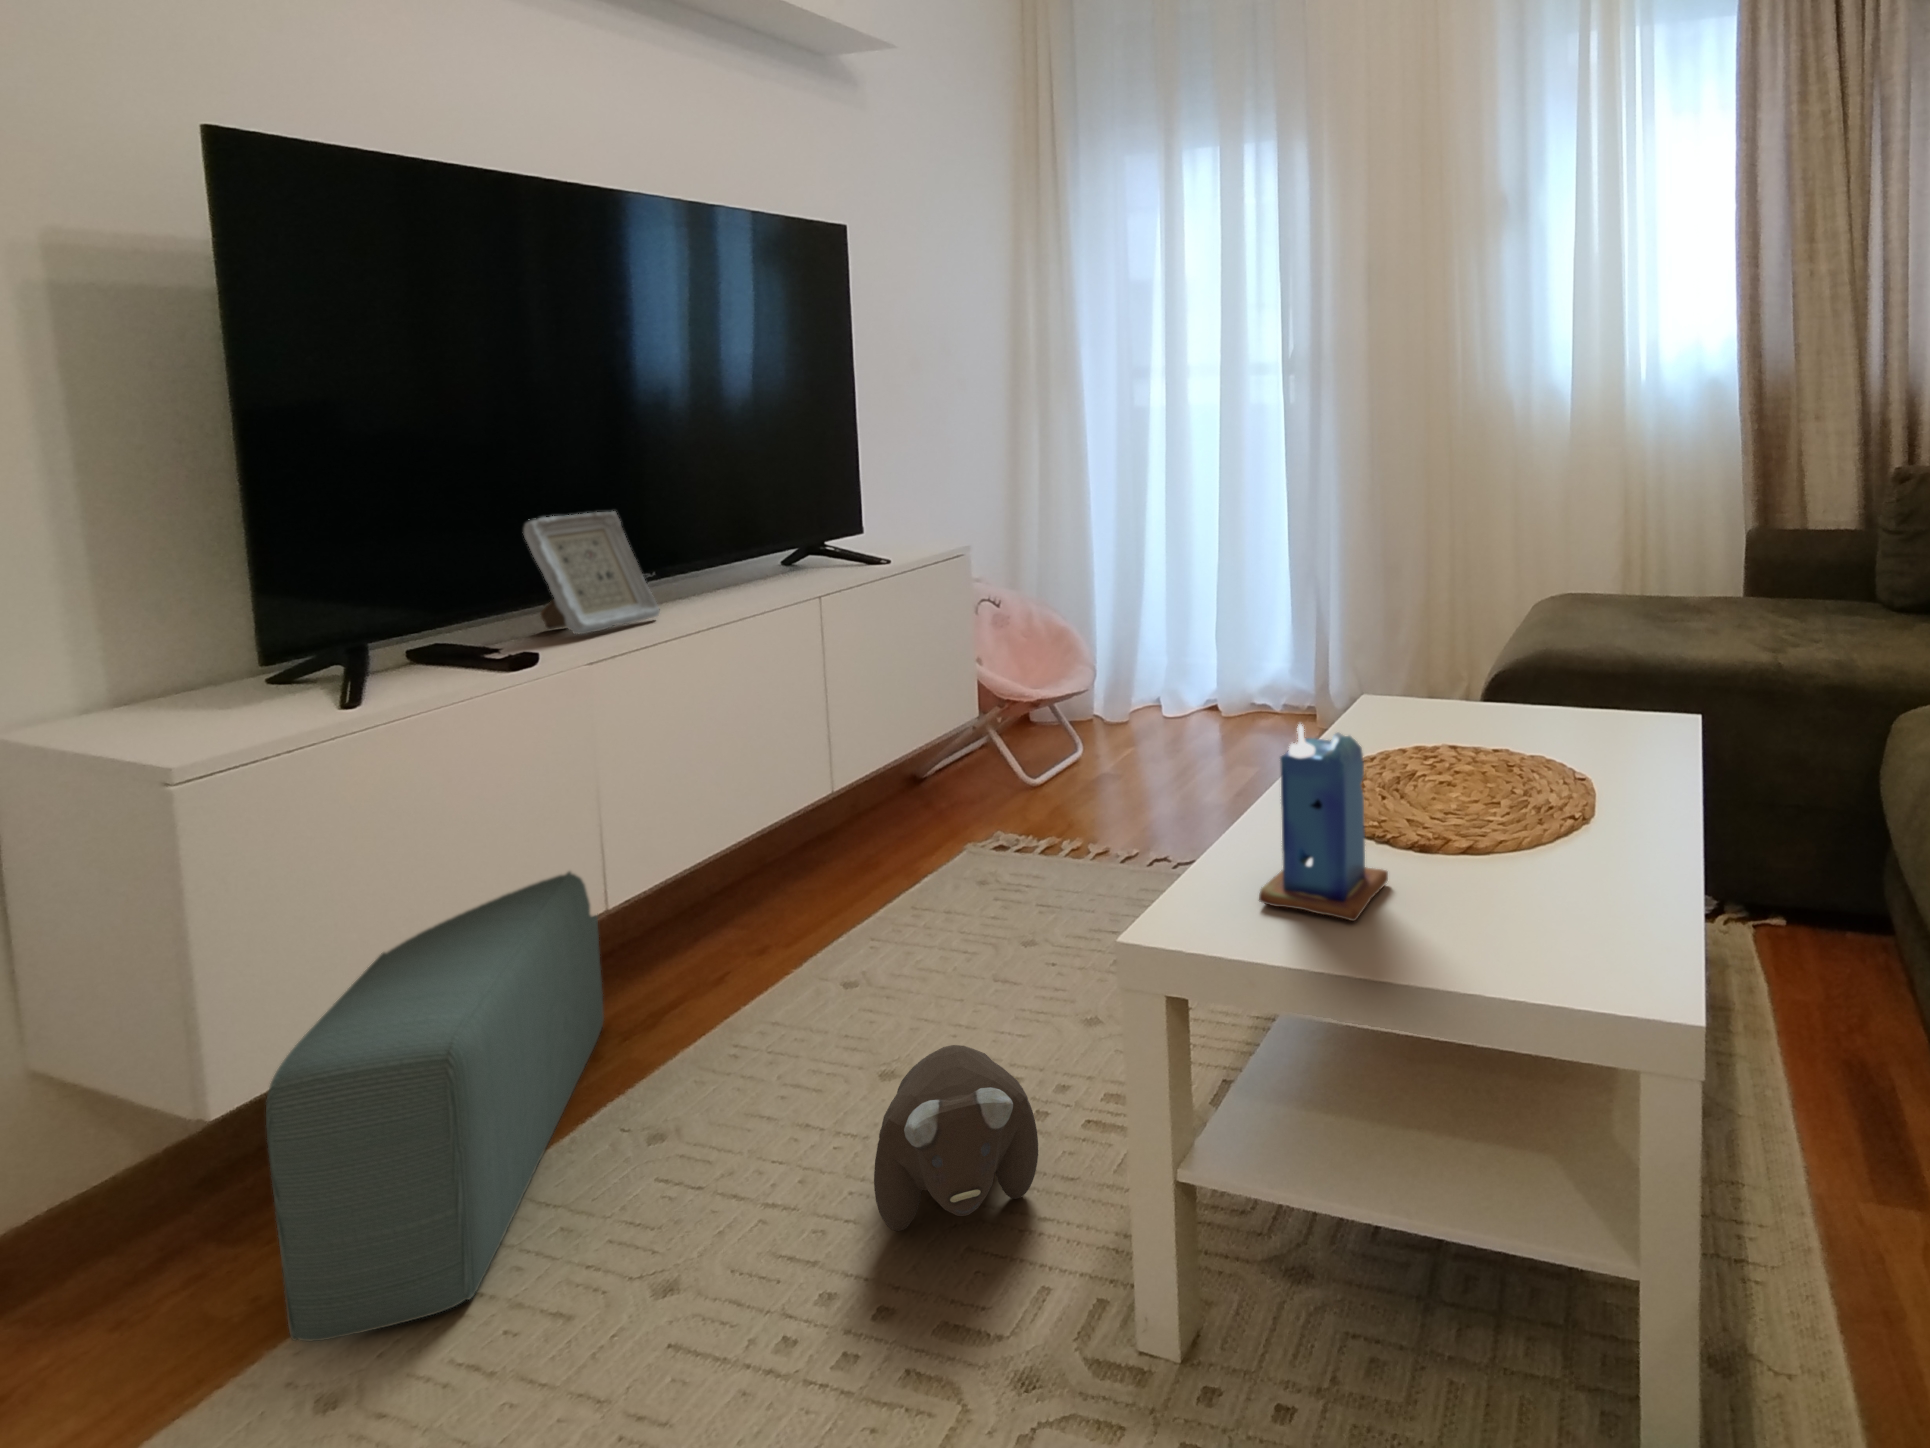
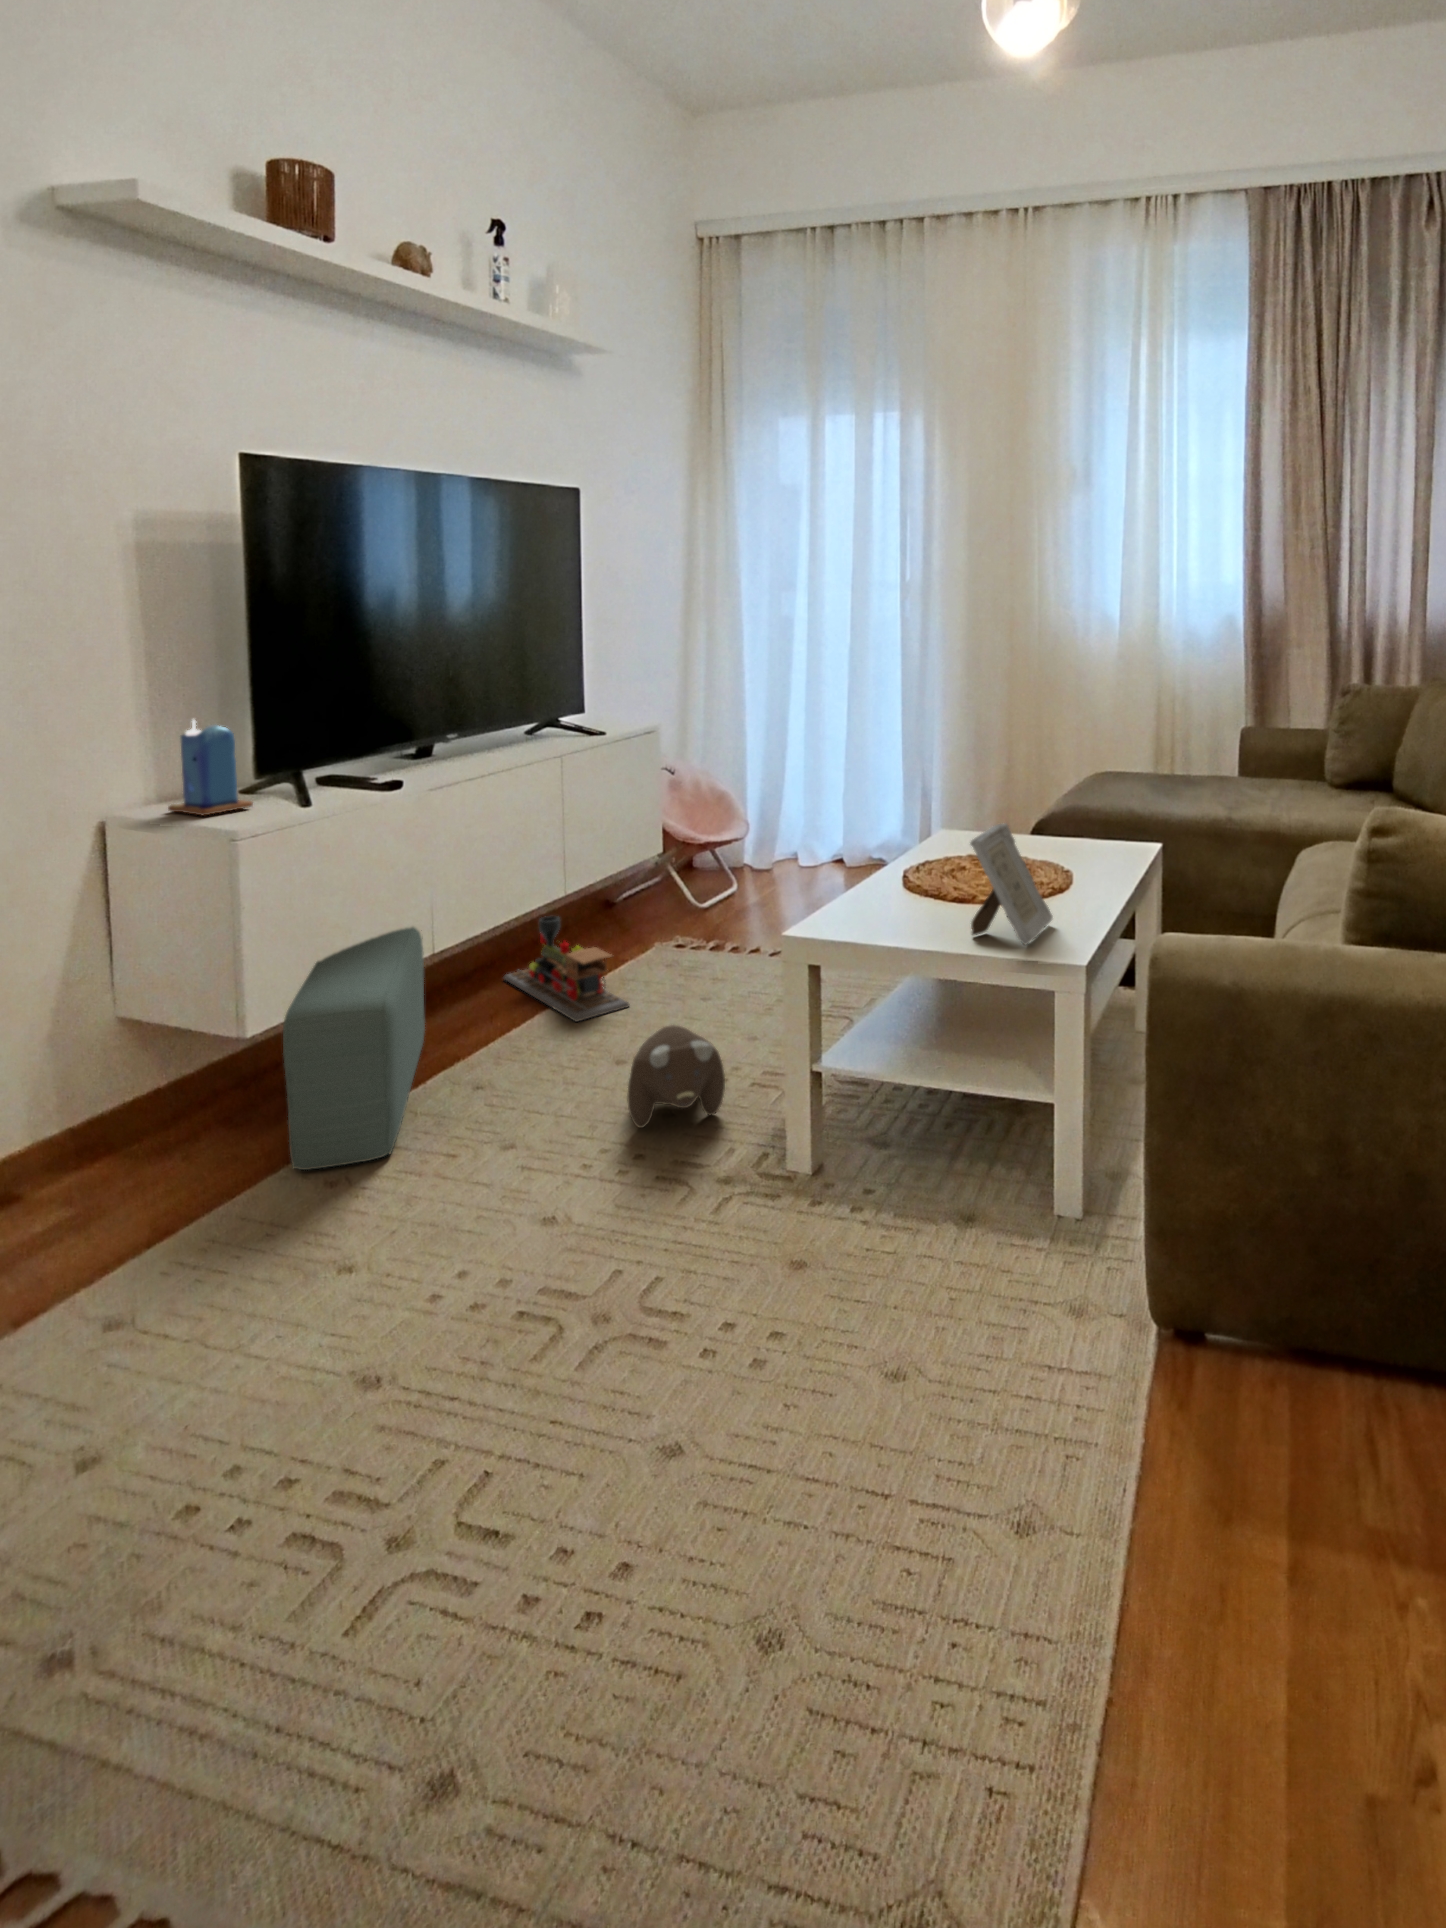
picture frame: present [524,511,660,634] -> present [970,823,1053,945]
candle: present [1259,724,1388,921] -> present [168,720,253,815]
toy train: none [746,821,914,990] -> present [504,916,629,1022]

